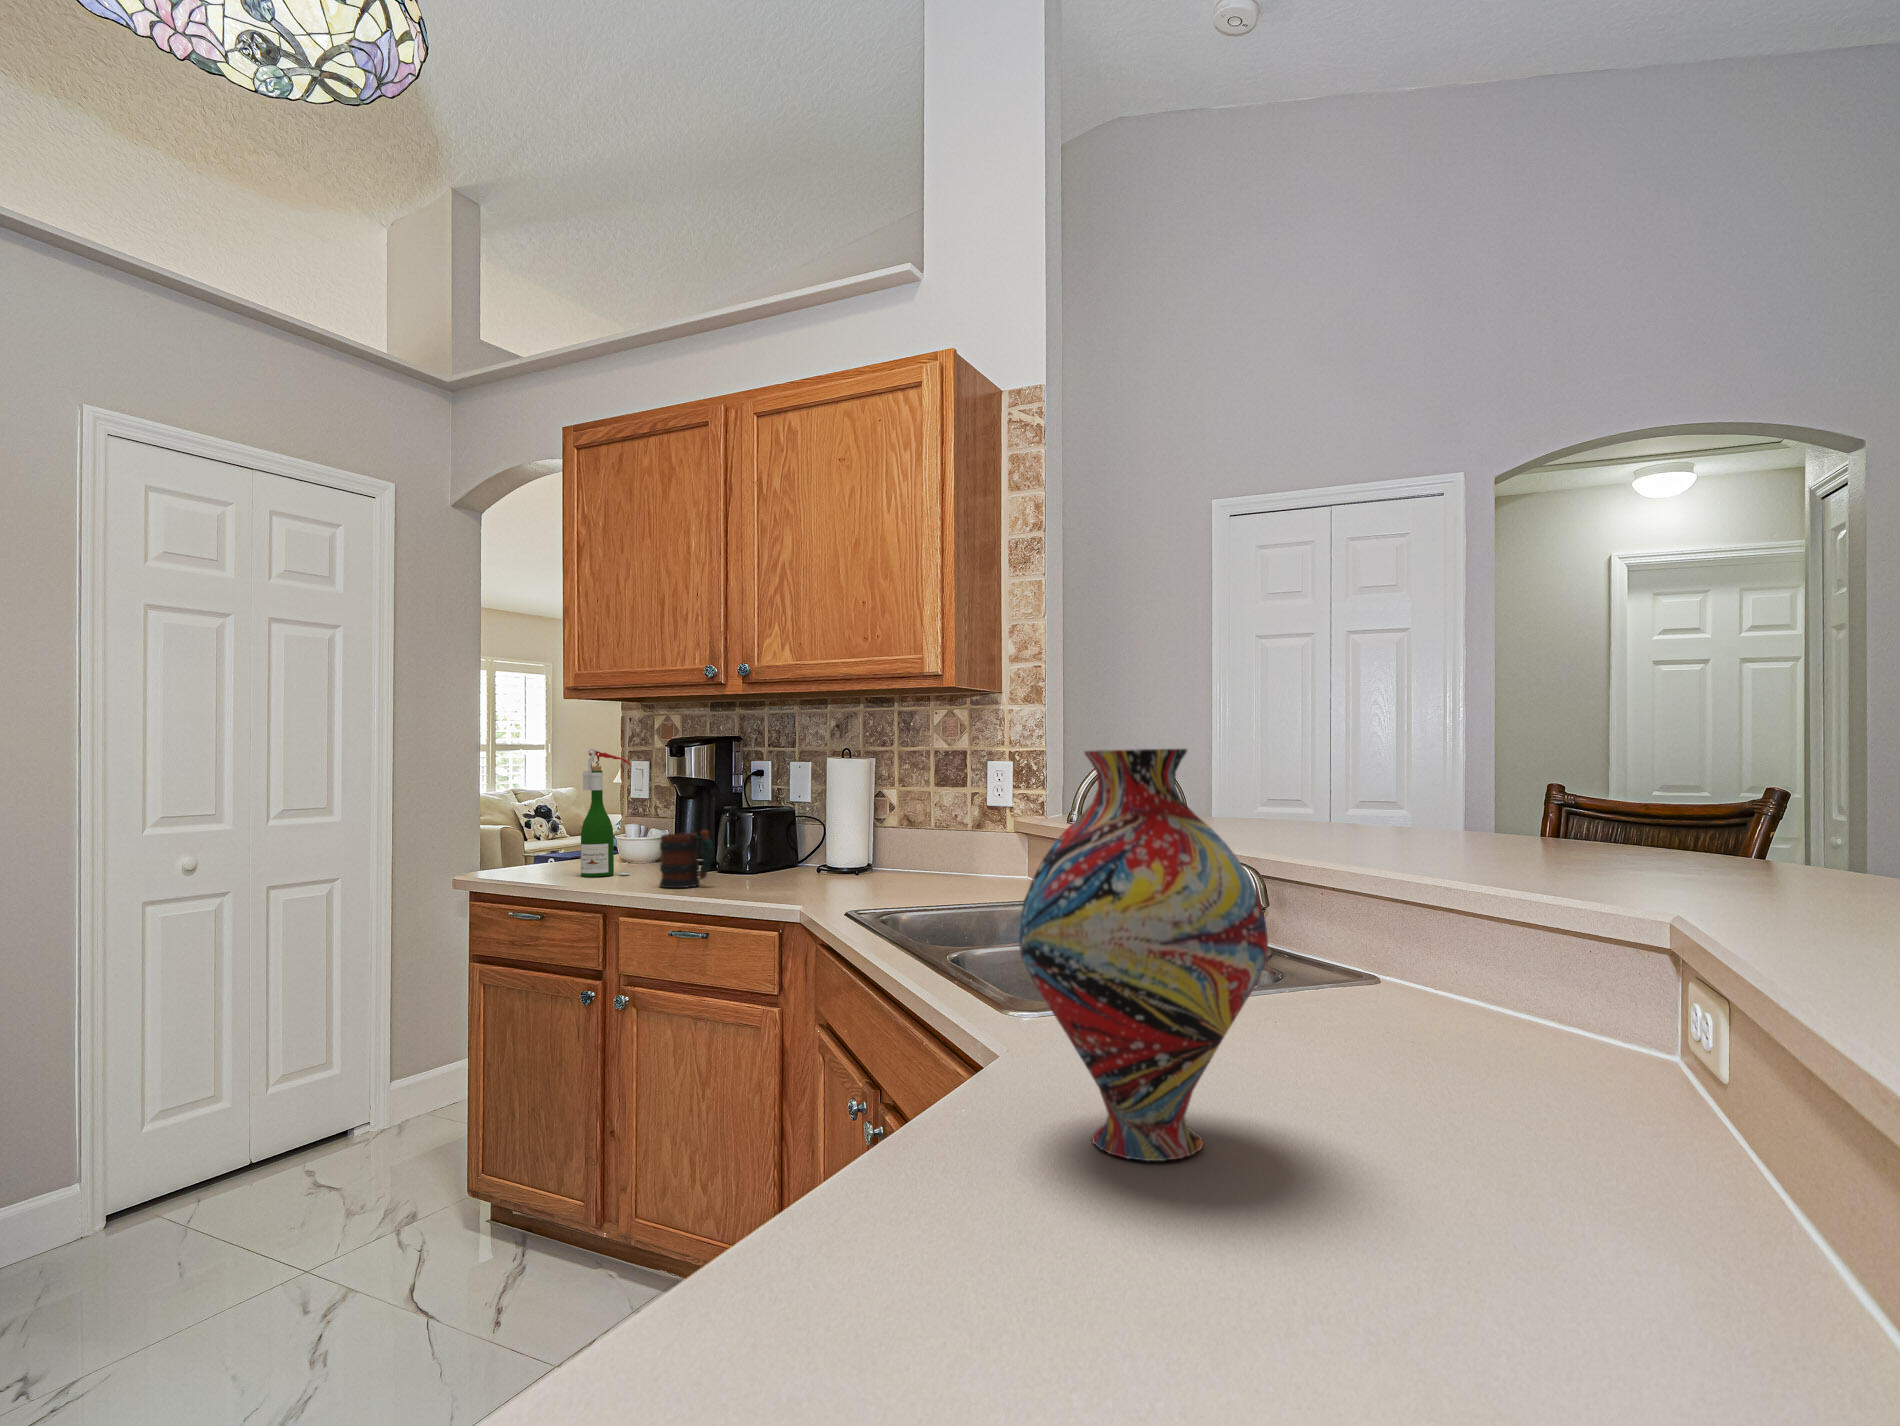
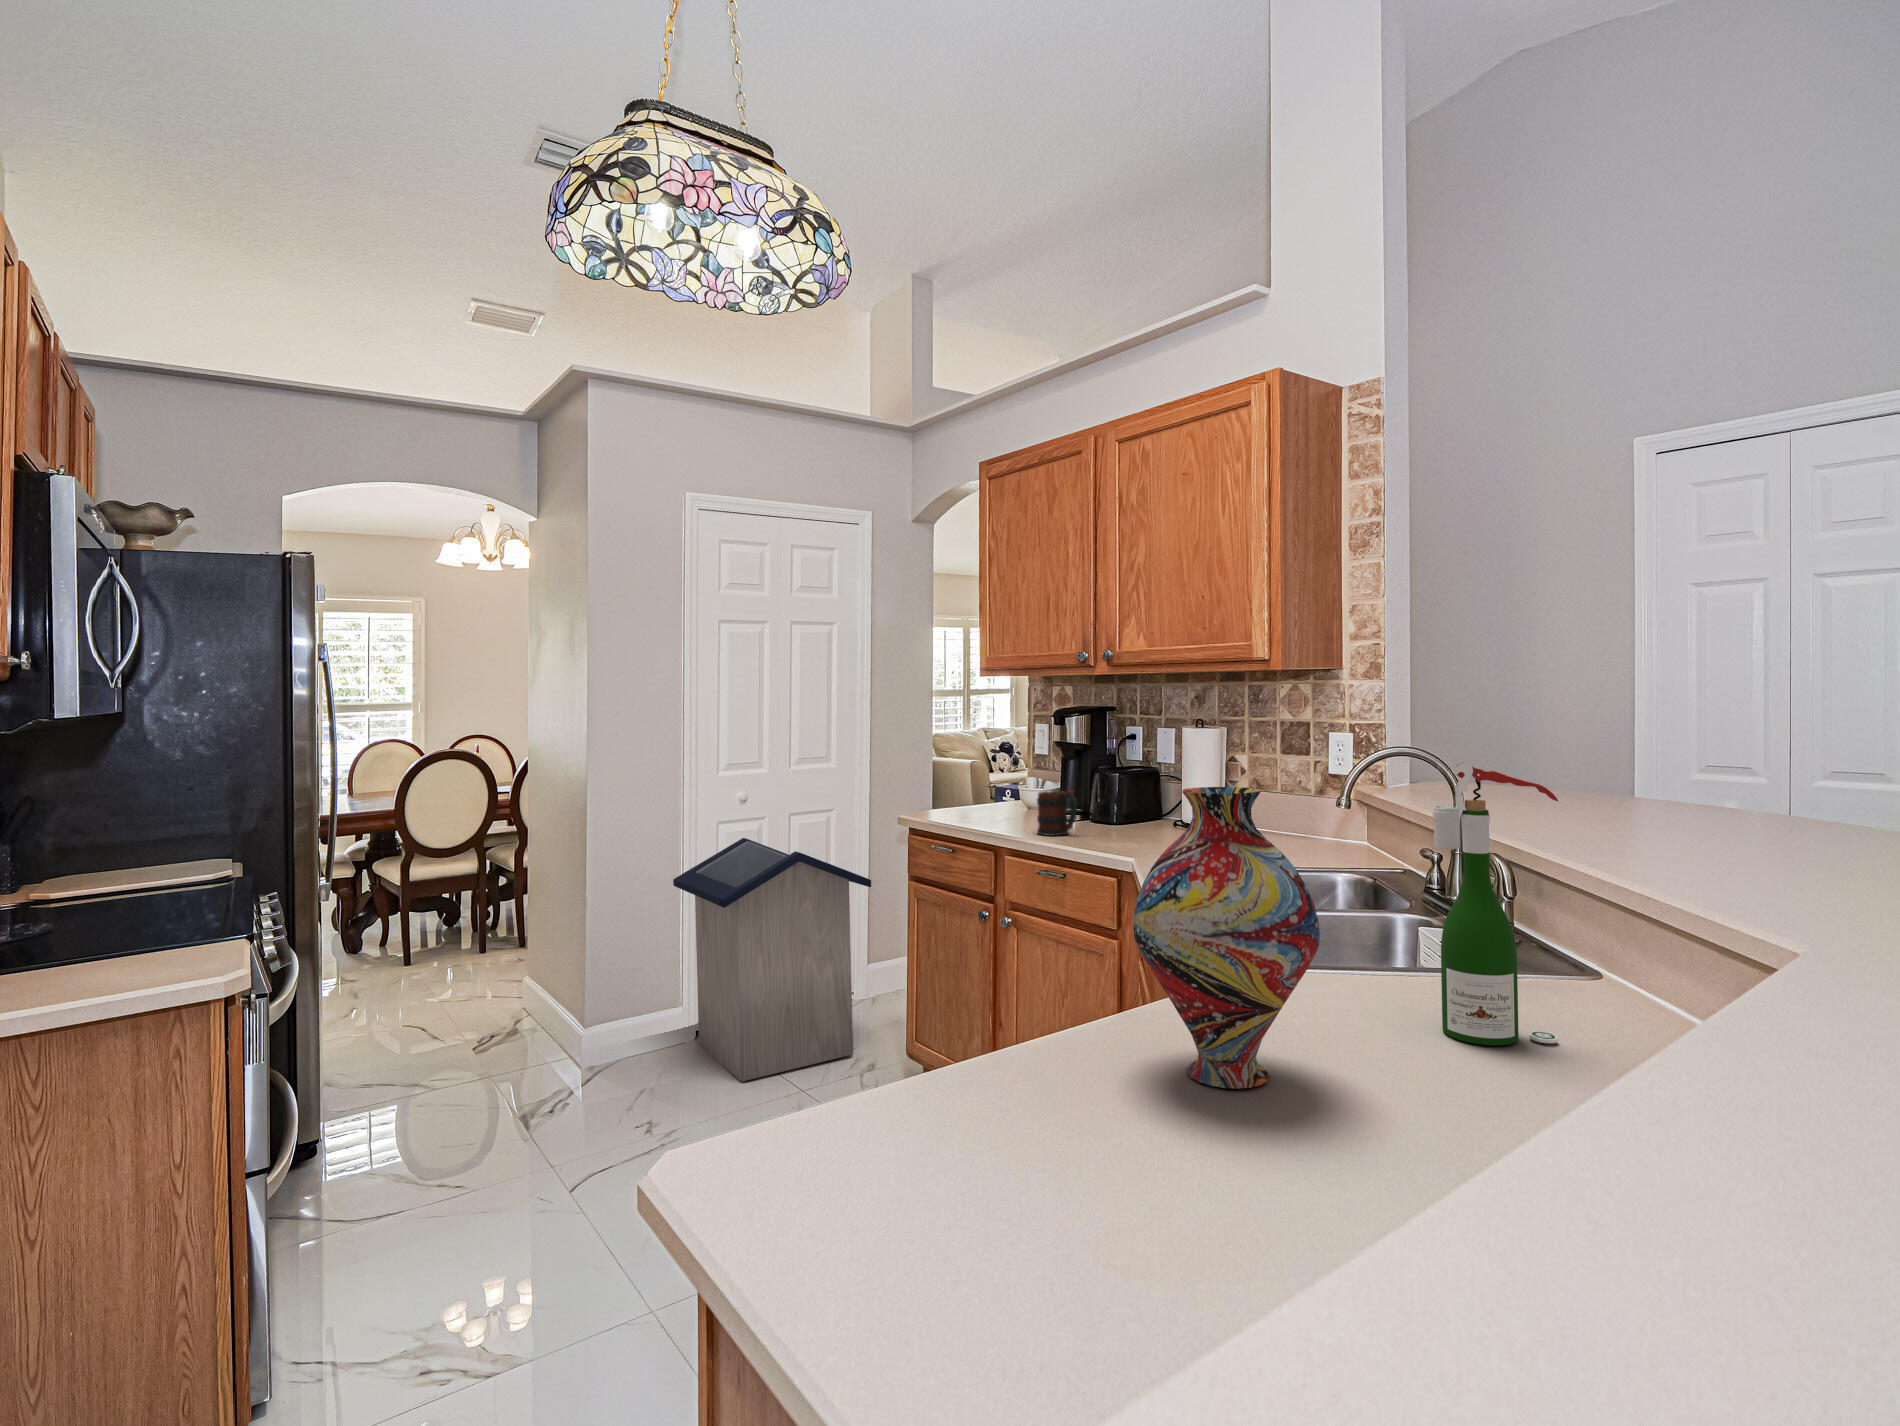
wine bottle: present [581,749,631,877] -> present [1433,763,1558,1046]
trash can: none [63,923,405,1288] -> present [673,838,871,1081]

